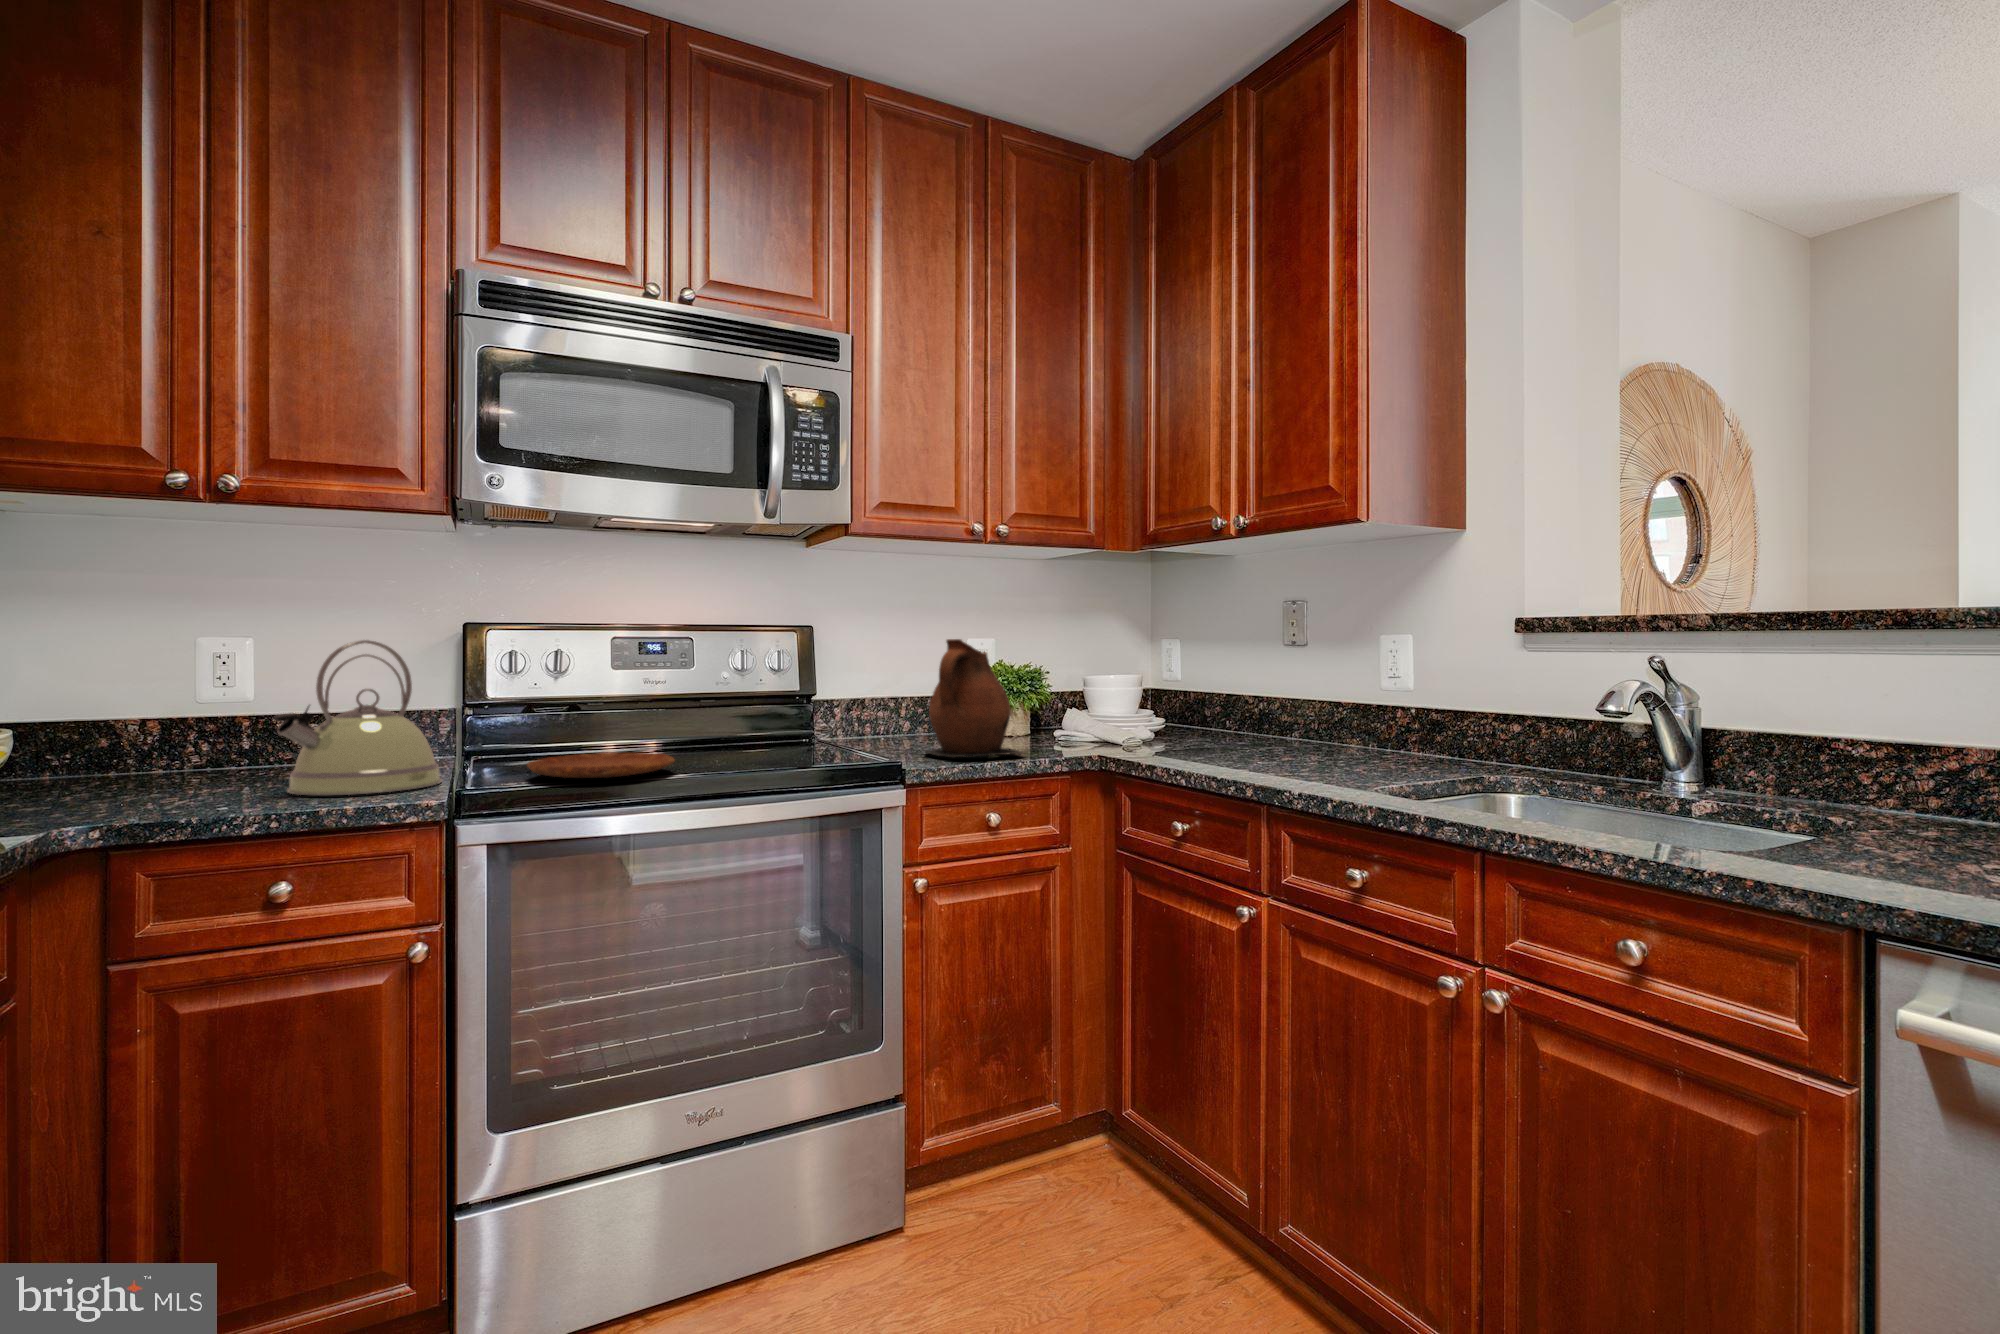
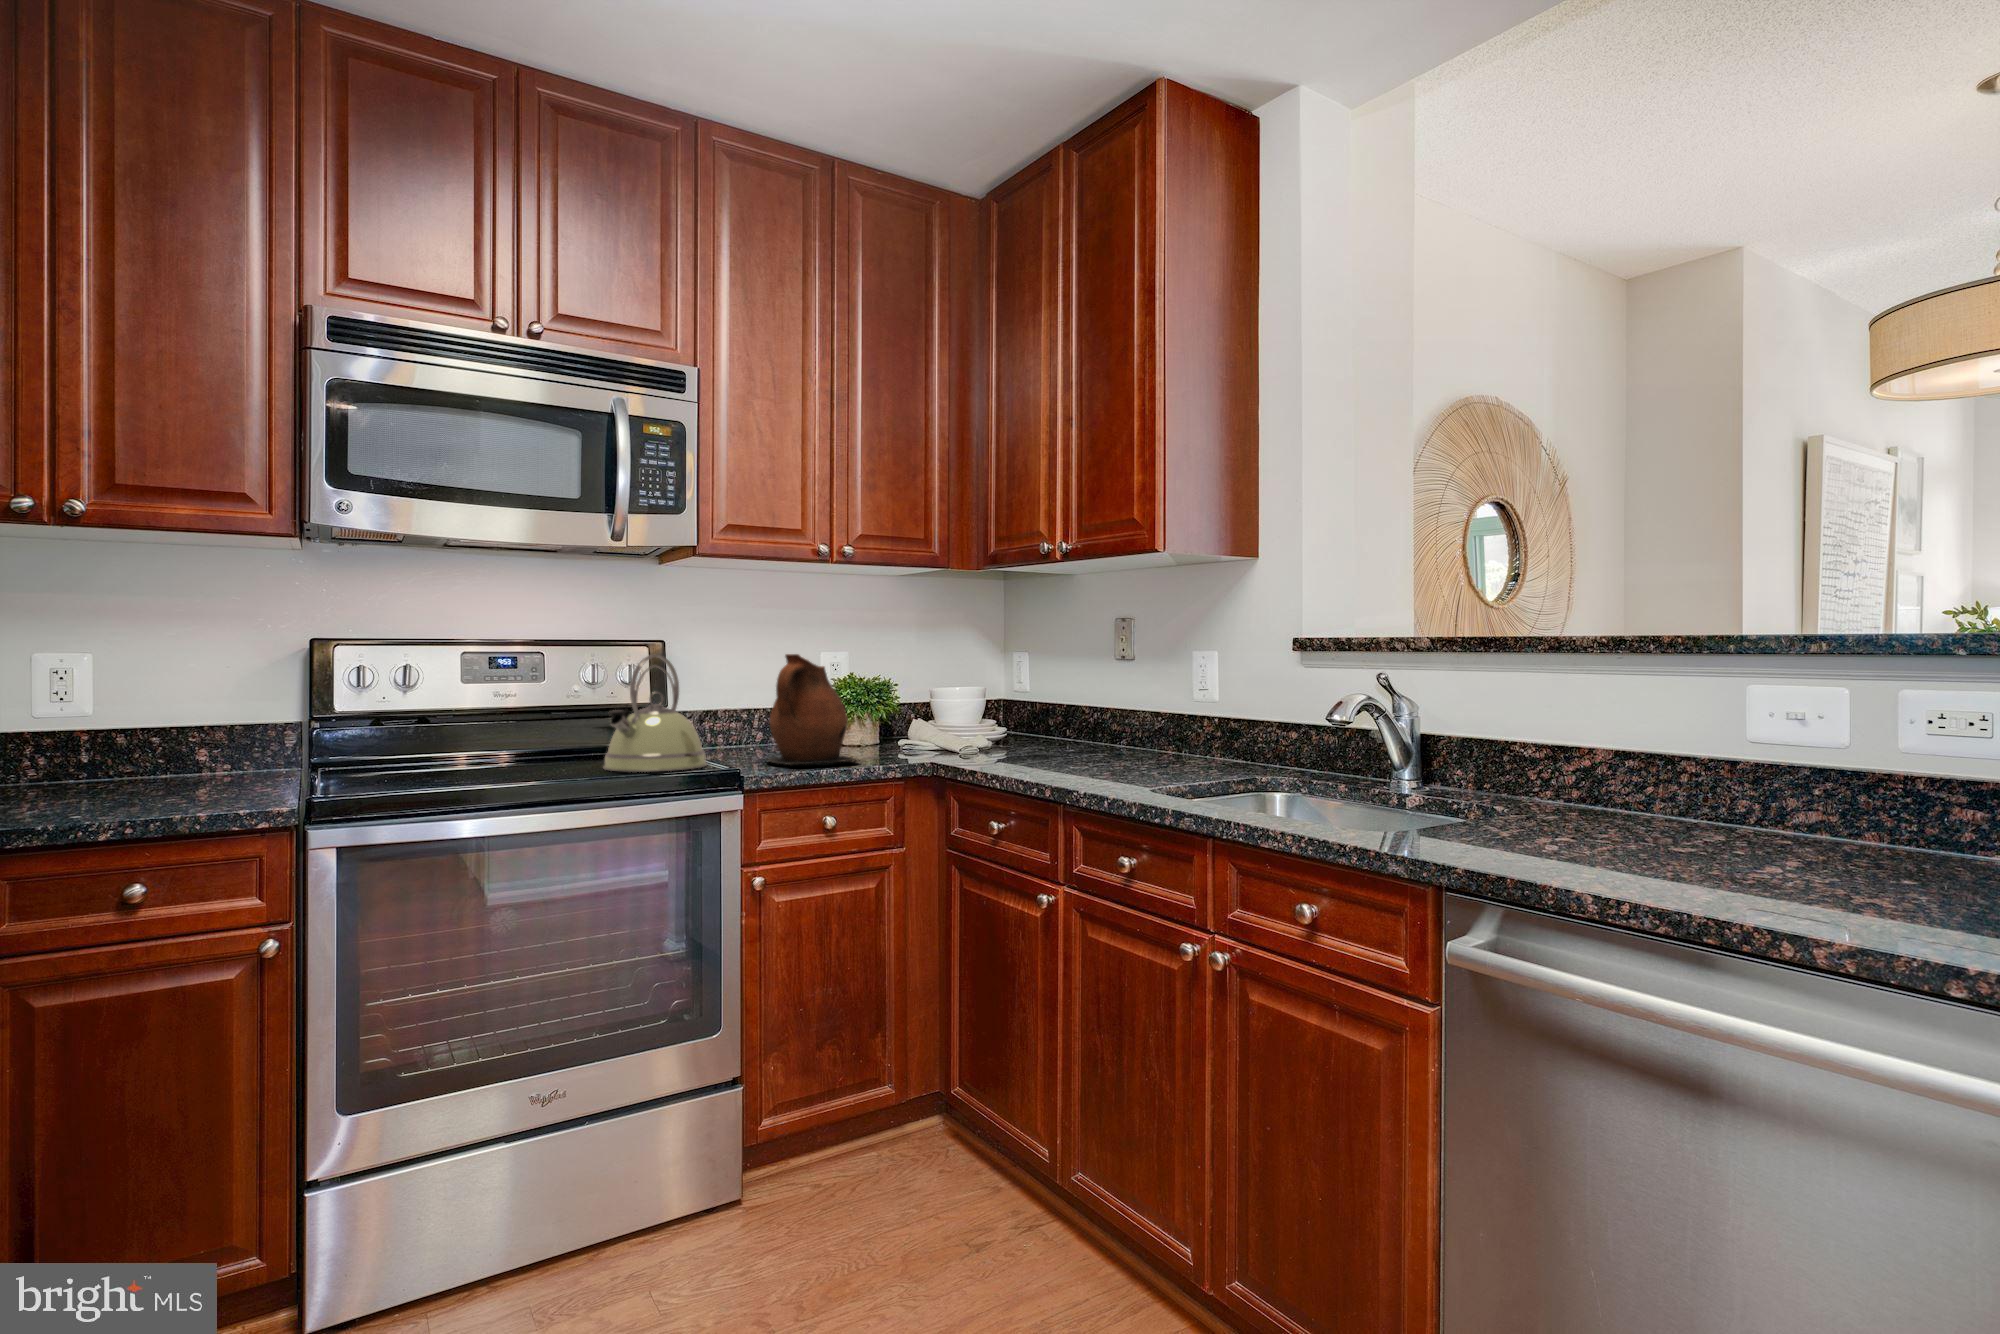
kettle: present [274,640,442,795] -> present [603,655,707,772]
tray: present [527,753,675,778] -> none [372,762,519,785]

